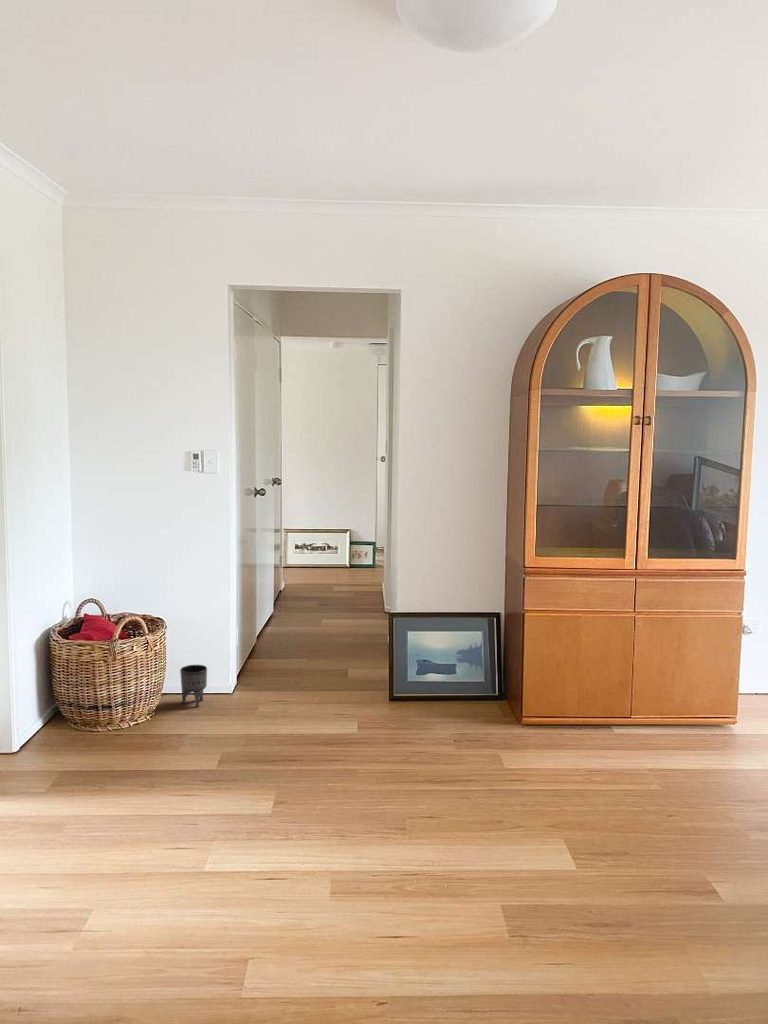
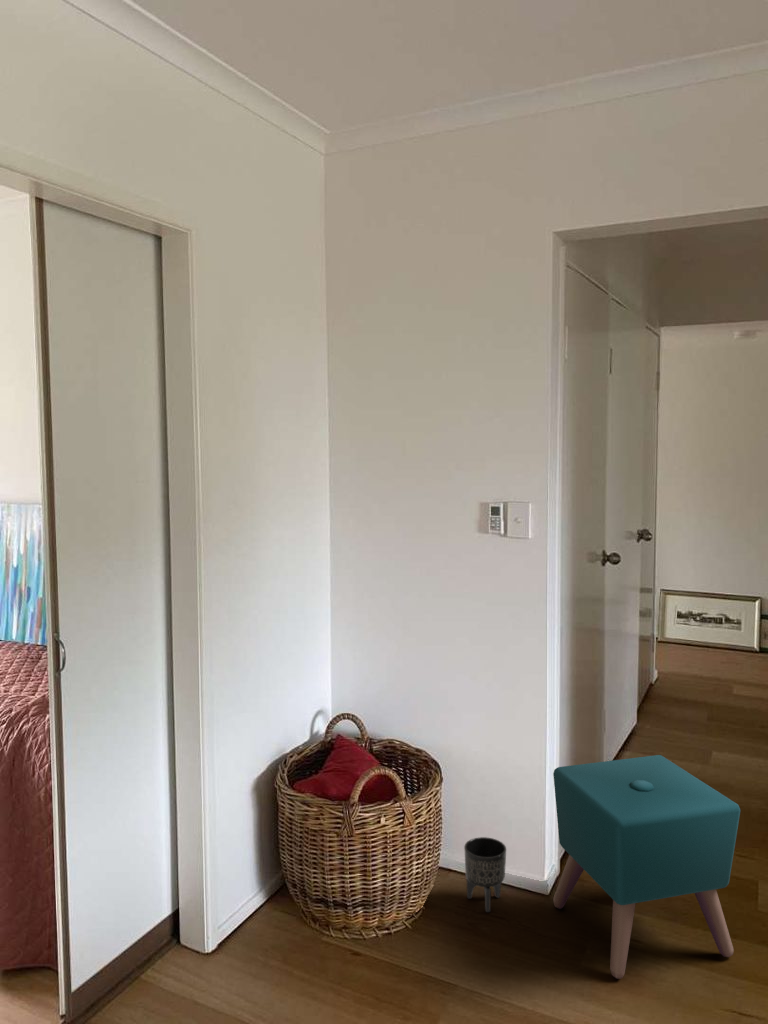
ottoman: none [235,602,340,719] -> present [553,755,740,979]

